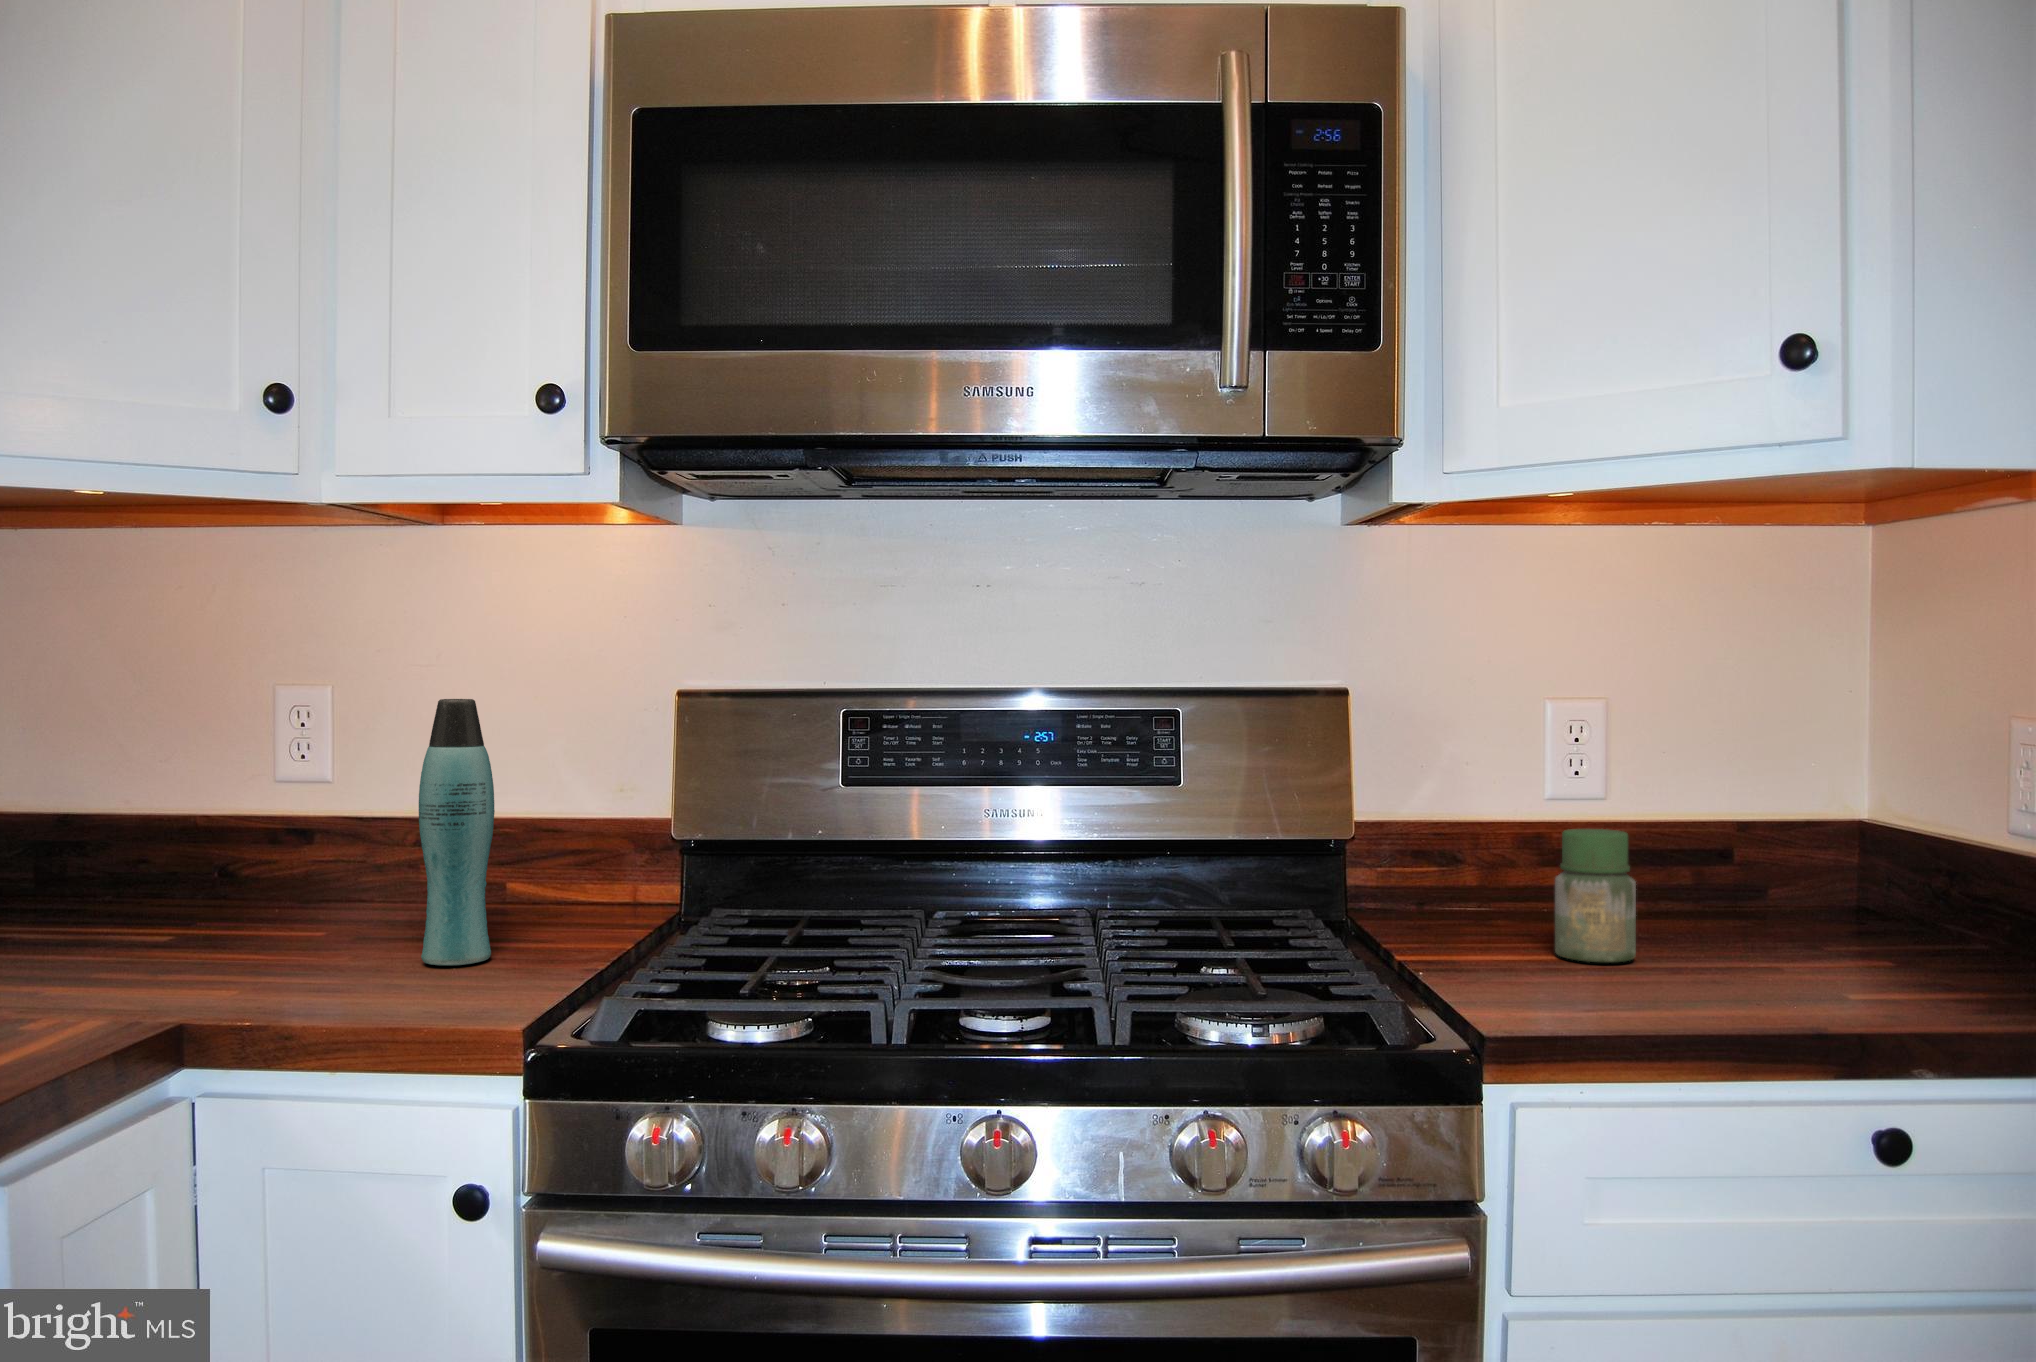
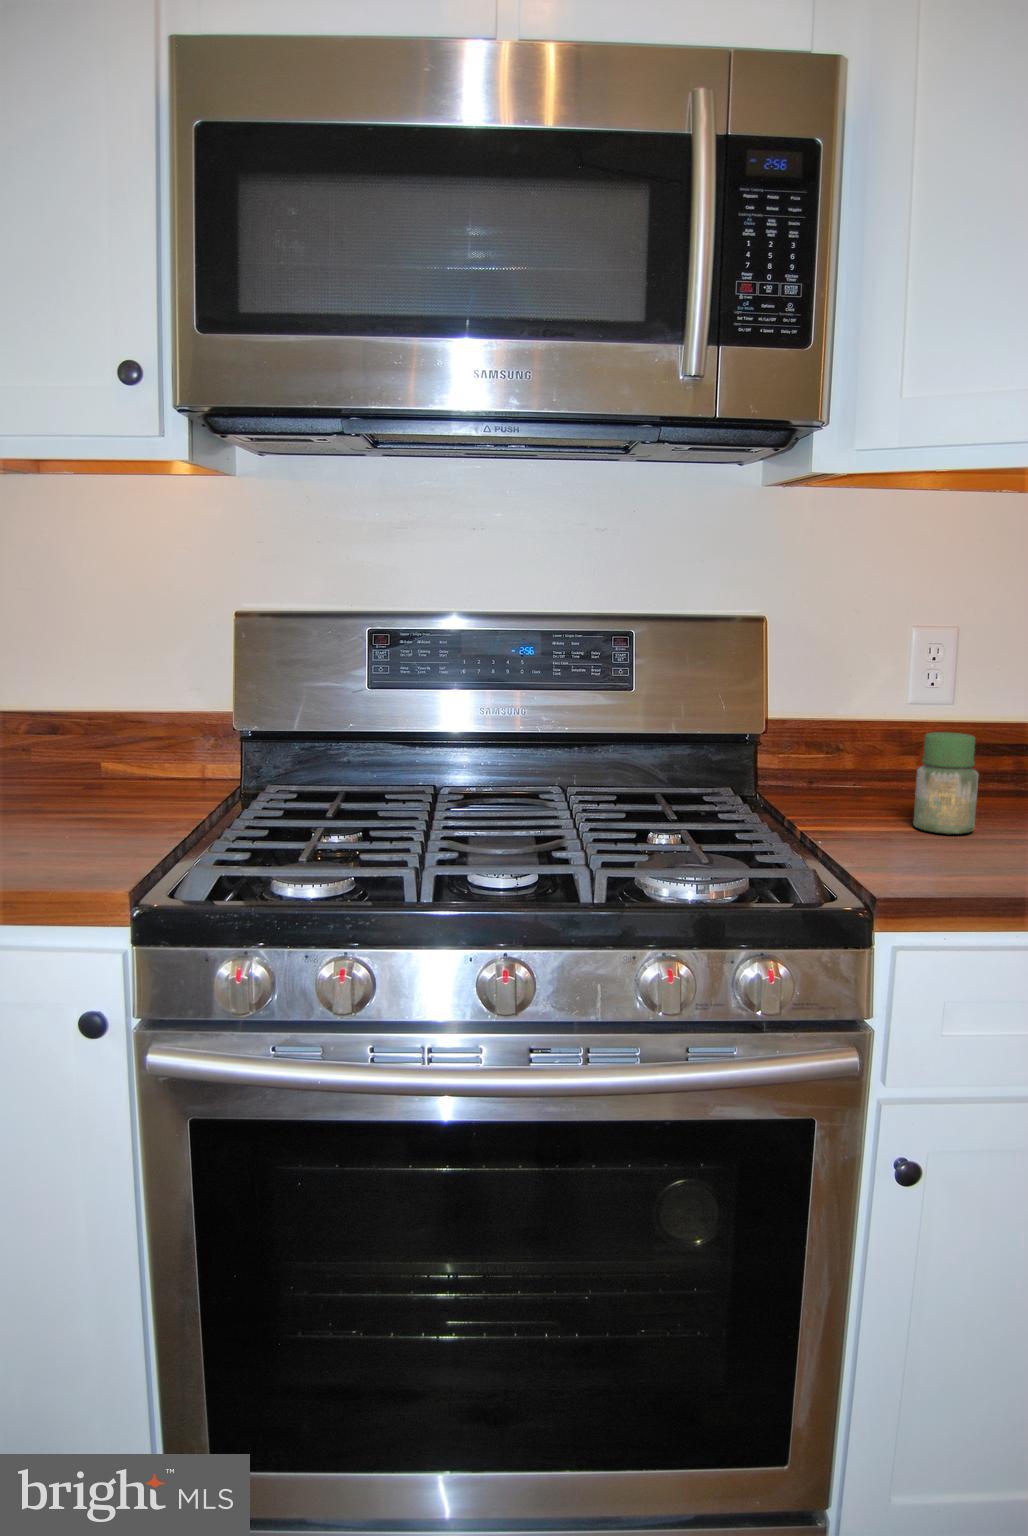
bottle: present [419,699,495,965] -> none [36,623,99,833]

